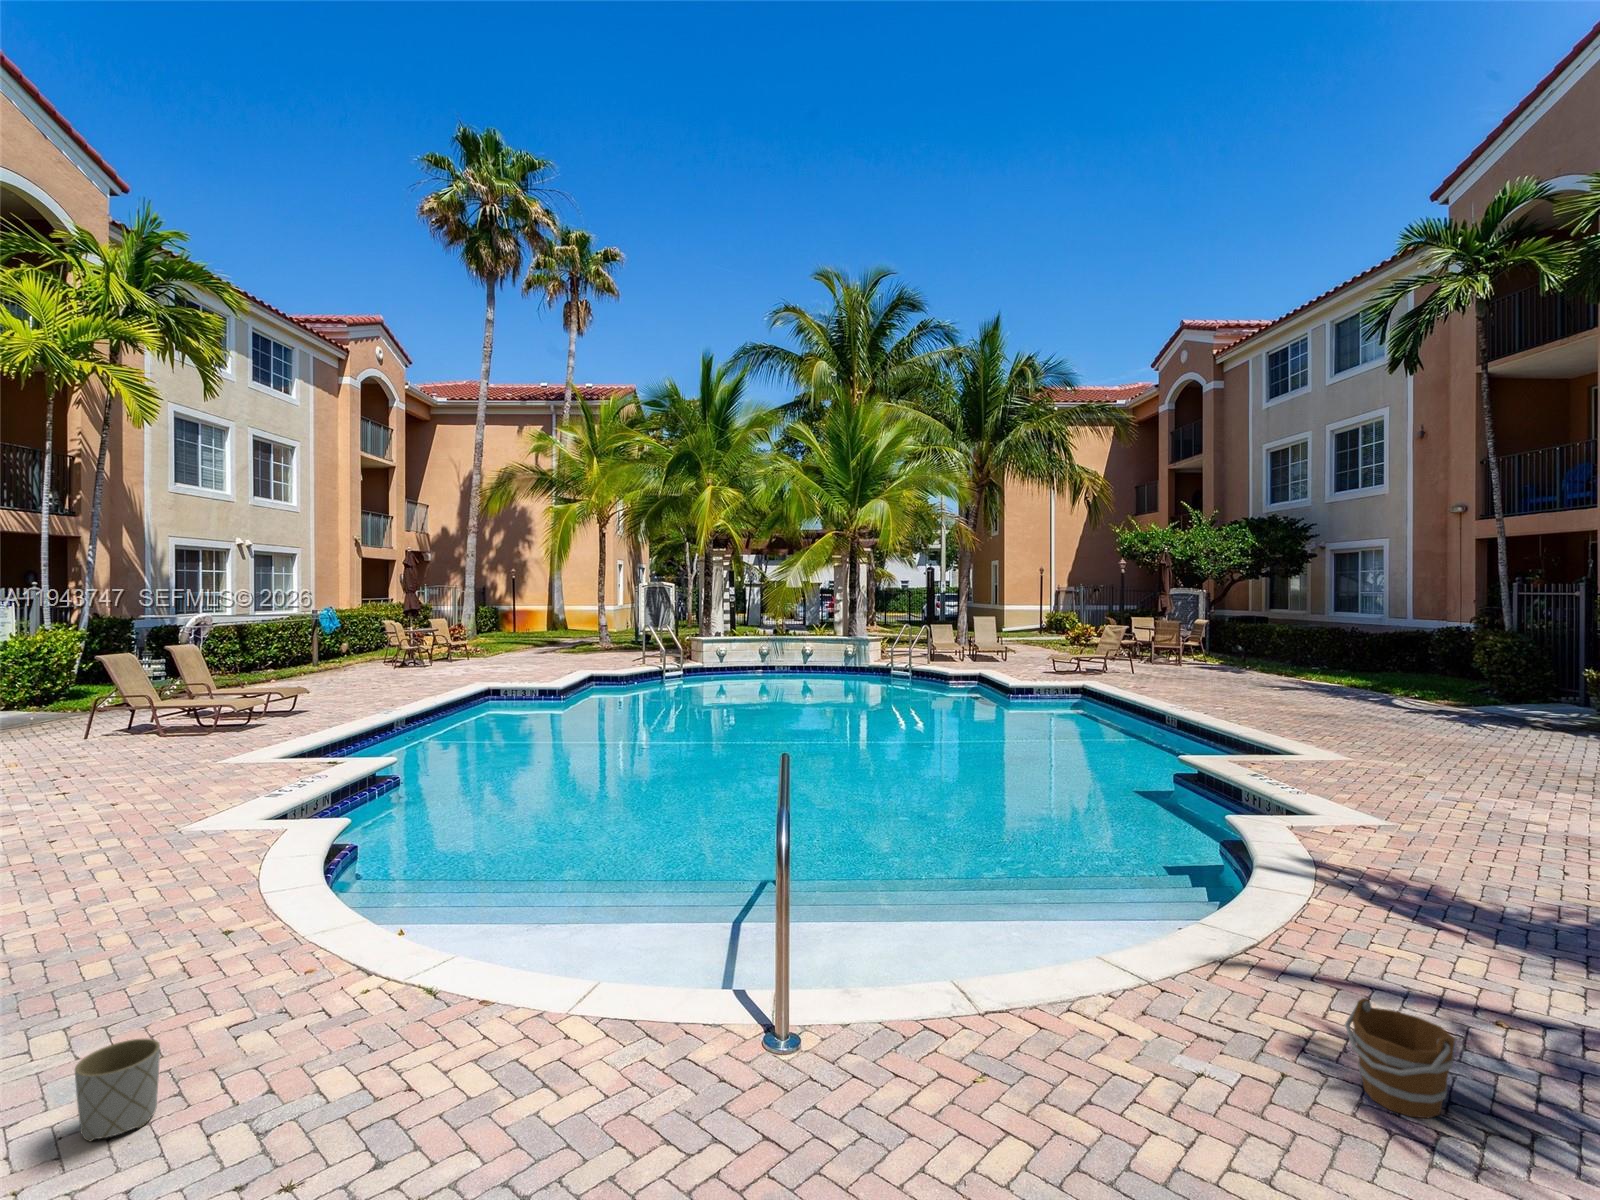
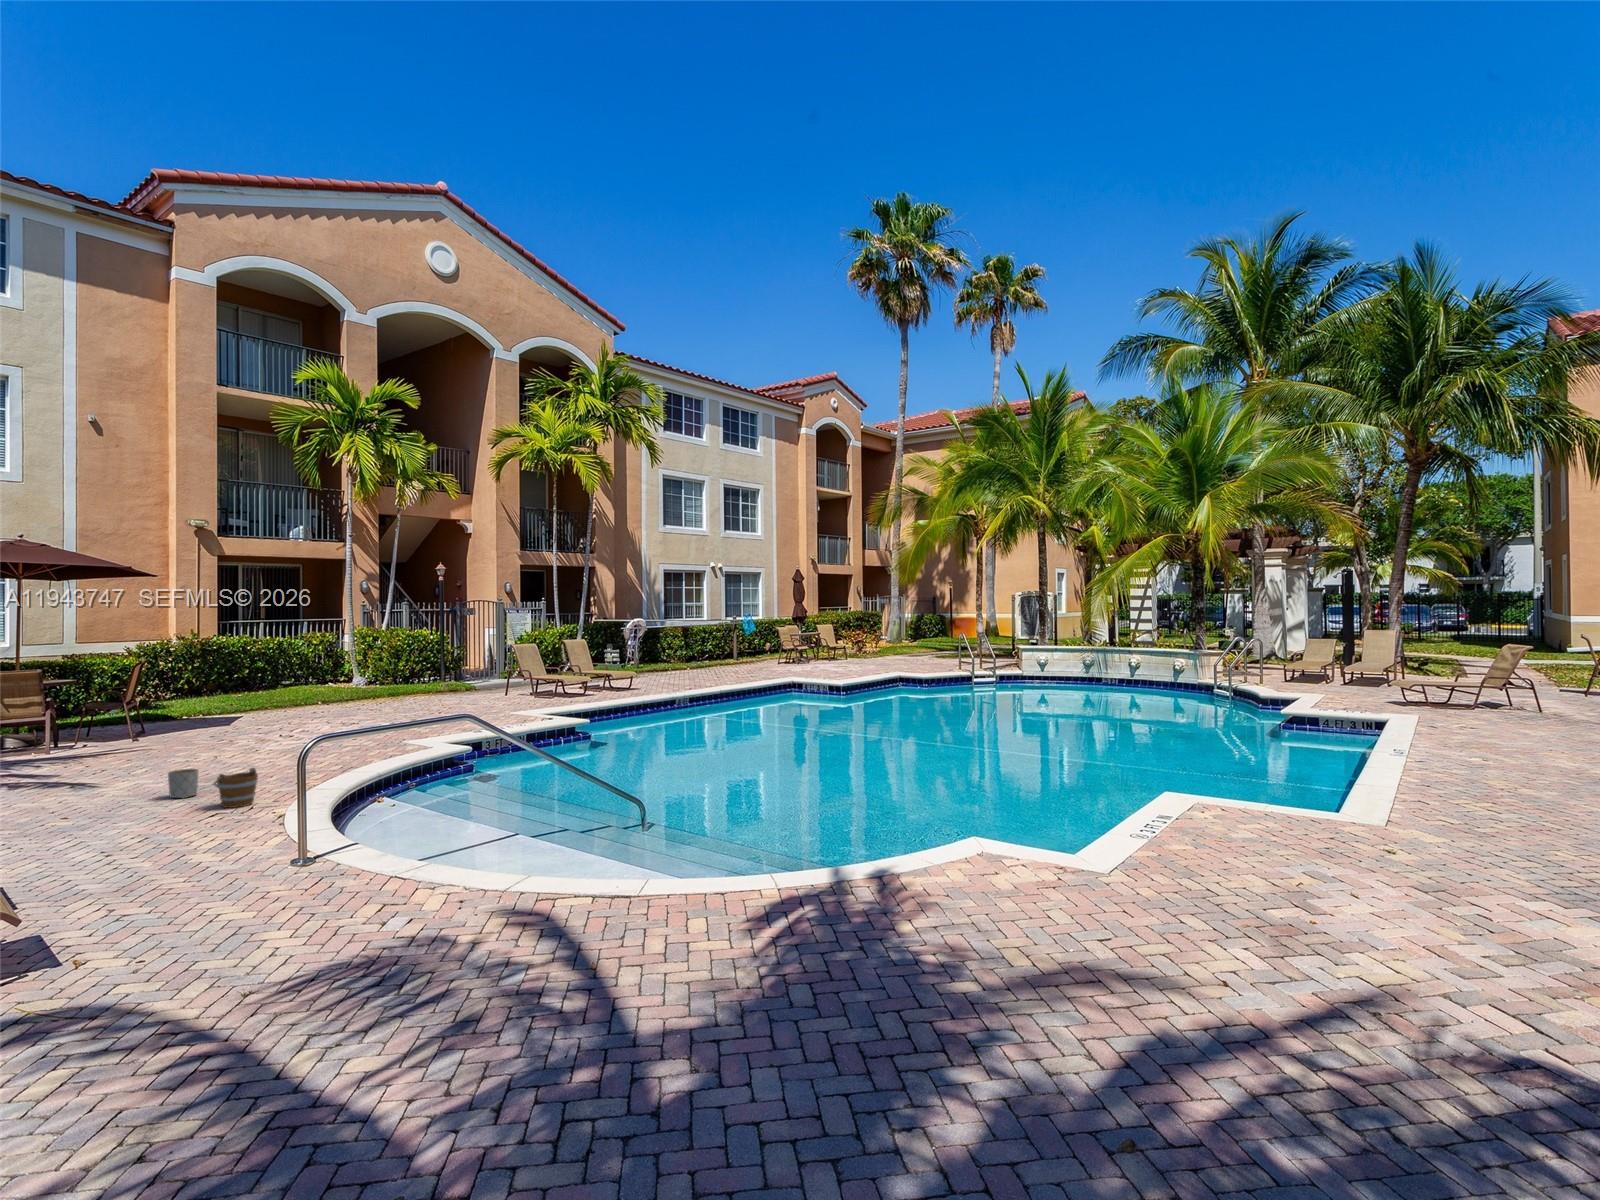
bucket: present [1345,998,1455,1118] -> present [214,768,258,808]

